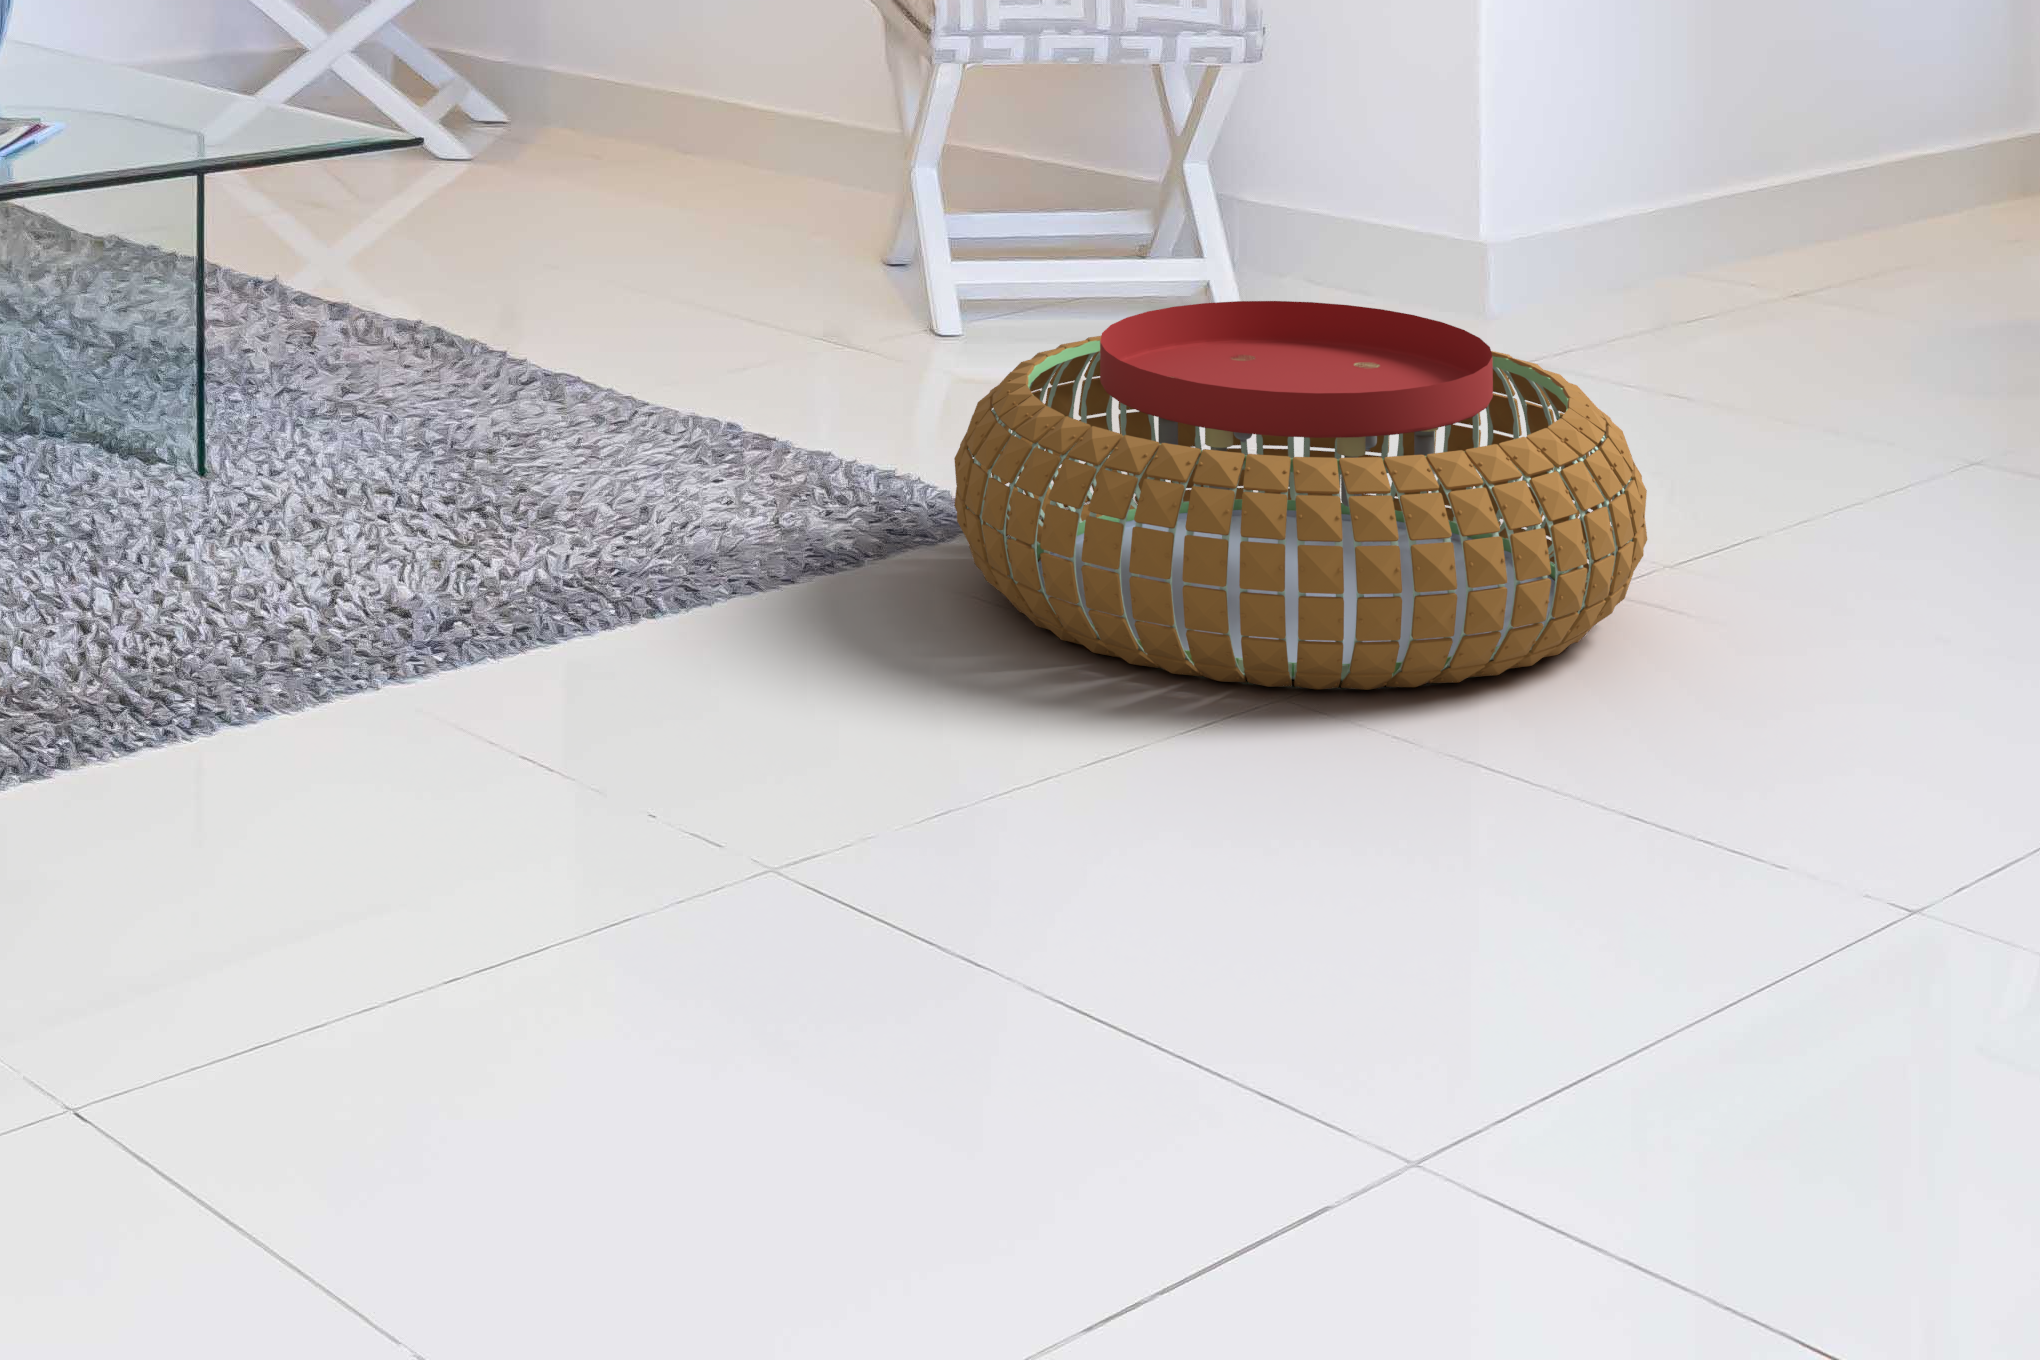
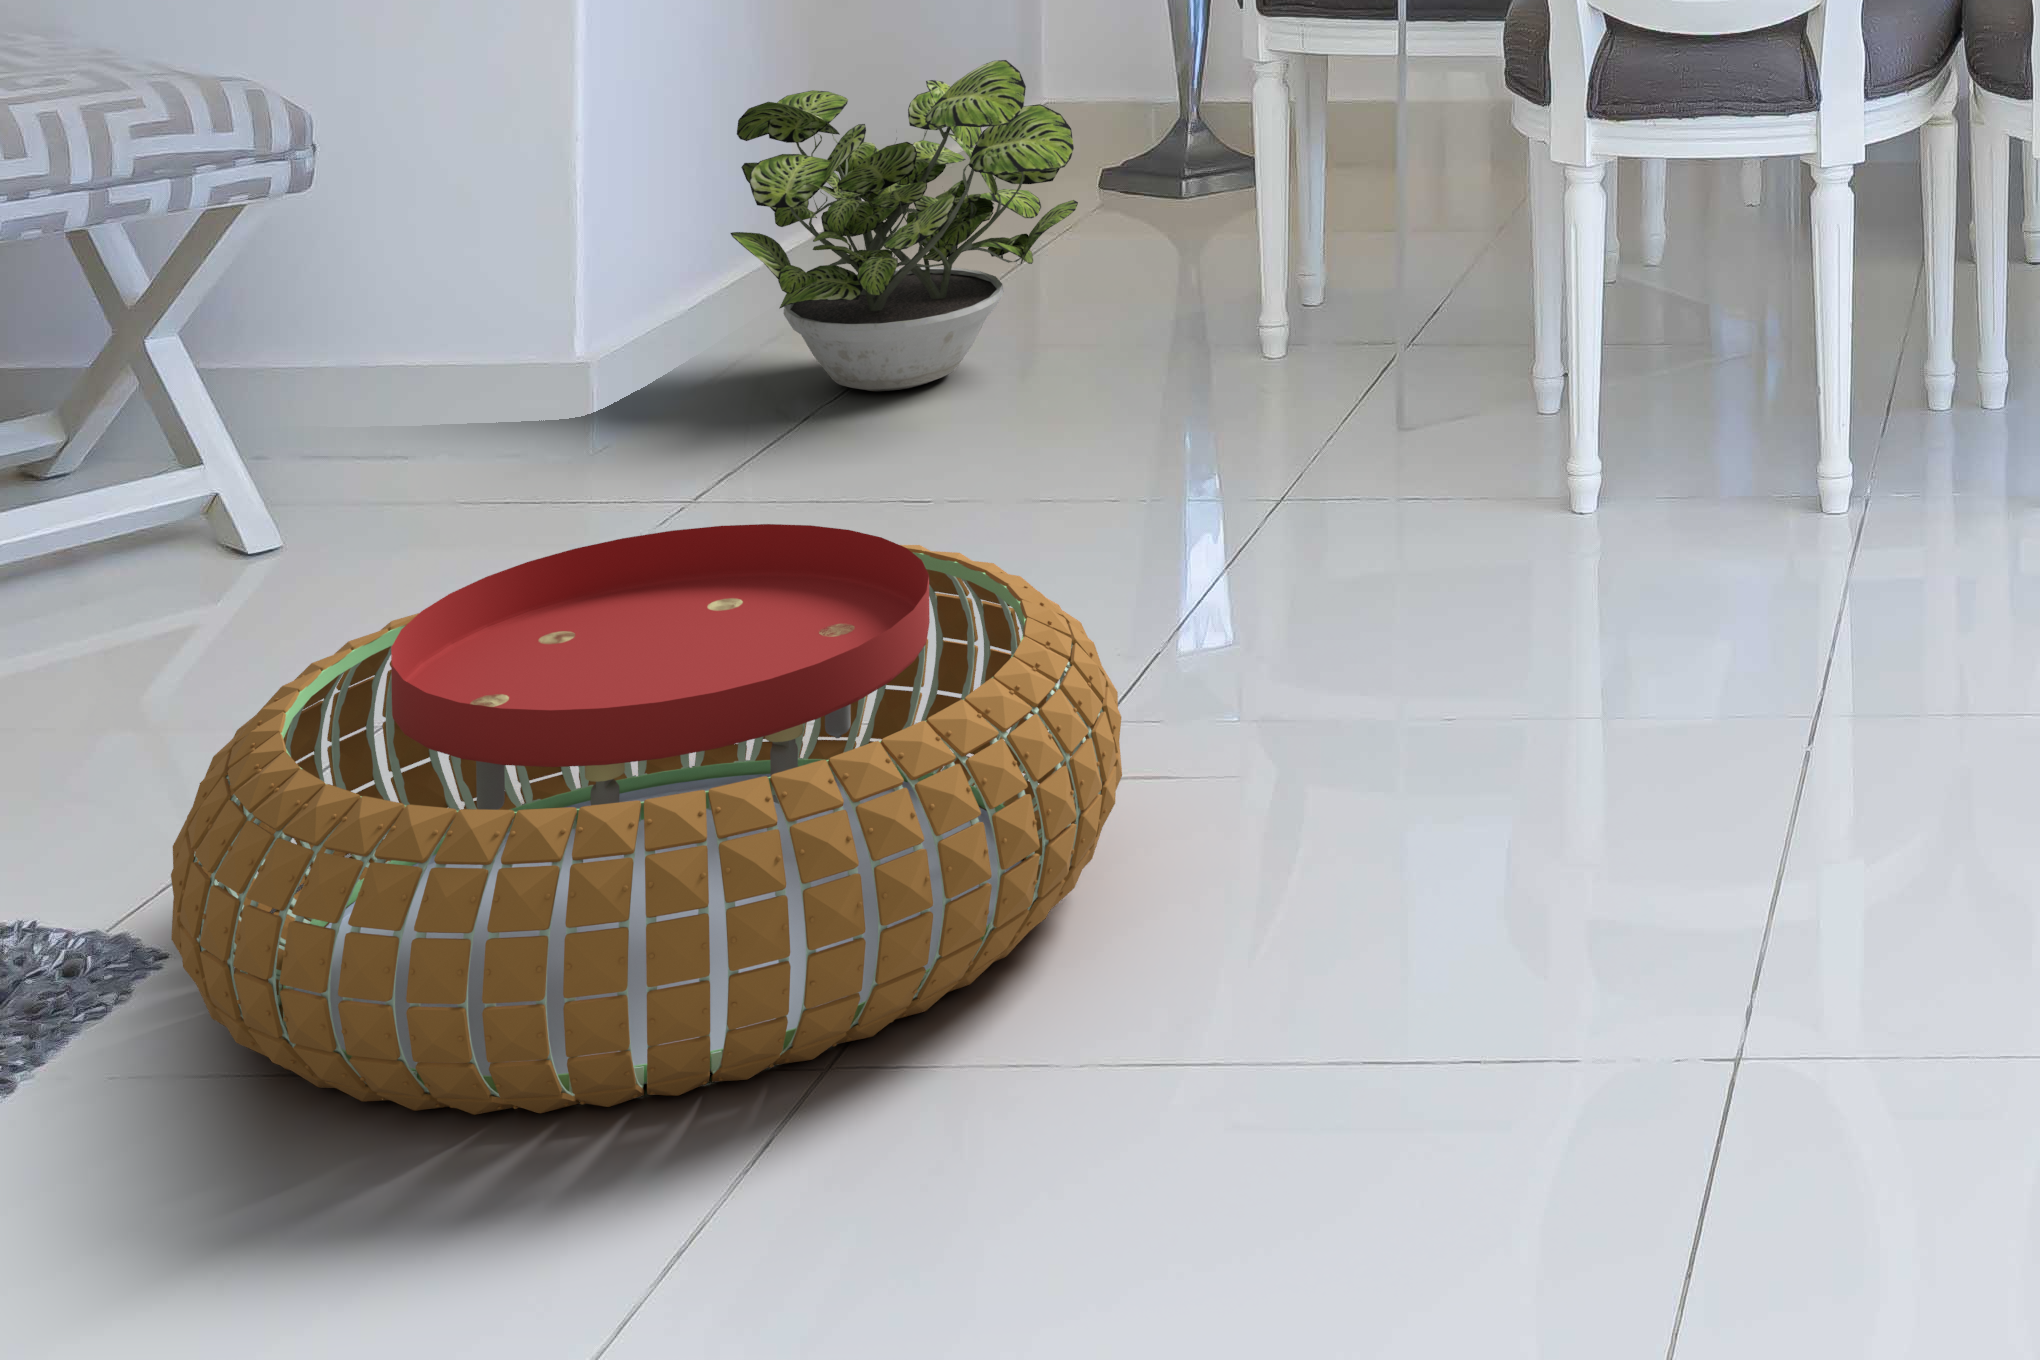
potted plant: none [1619,46,1919,328] -> present [731,60,1078,391]

